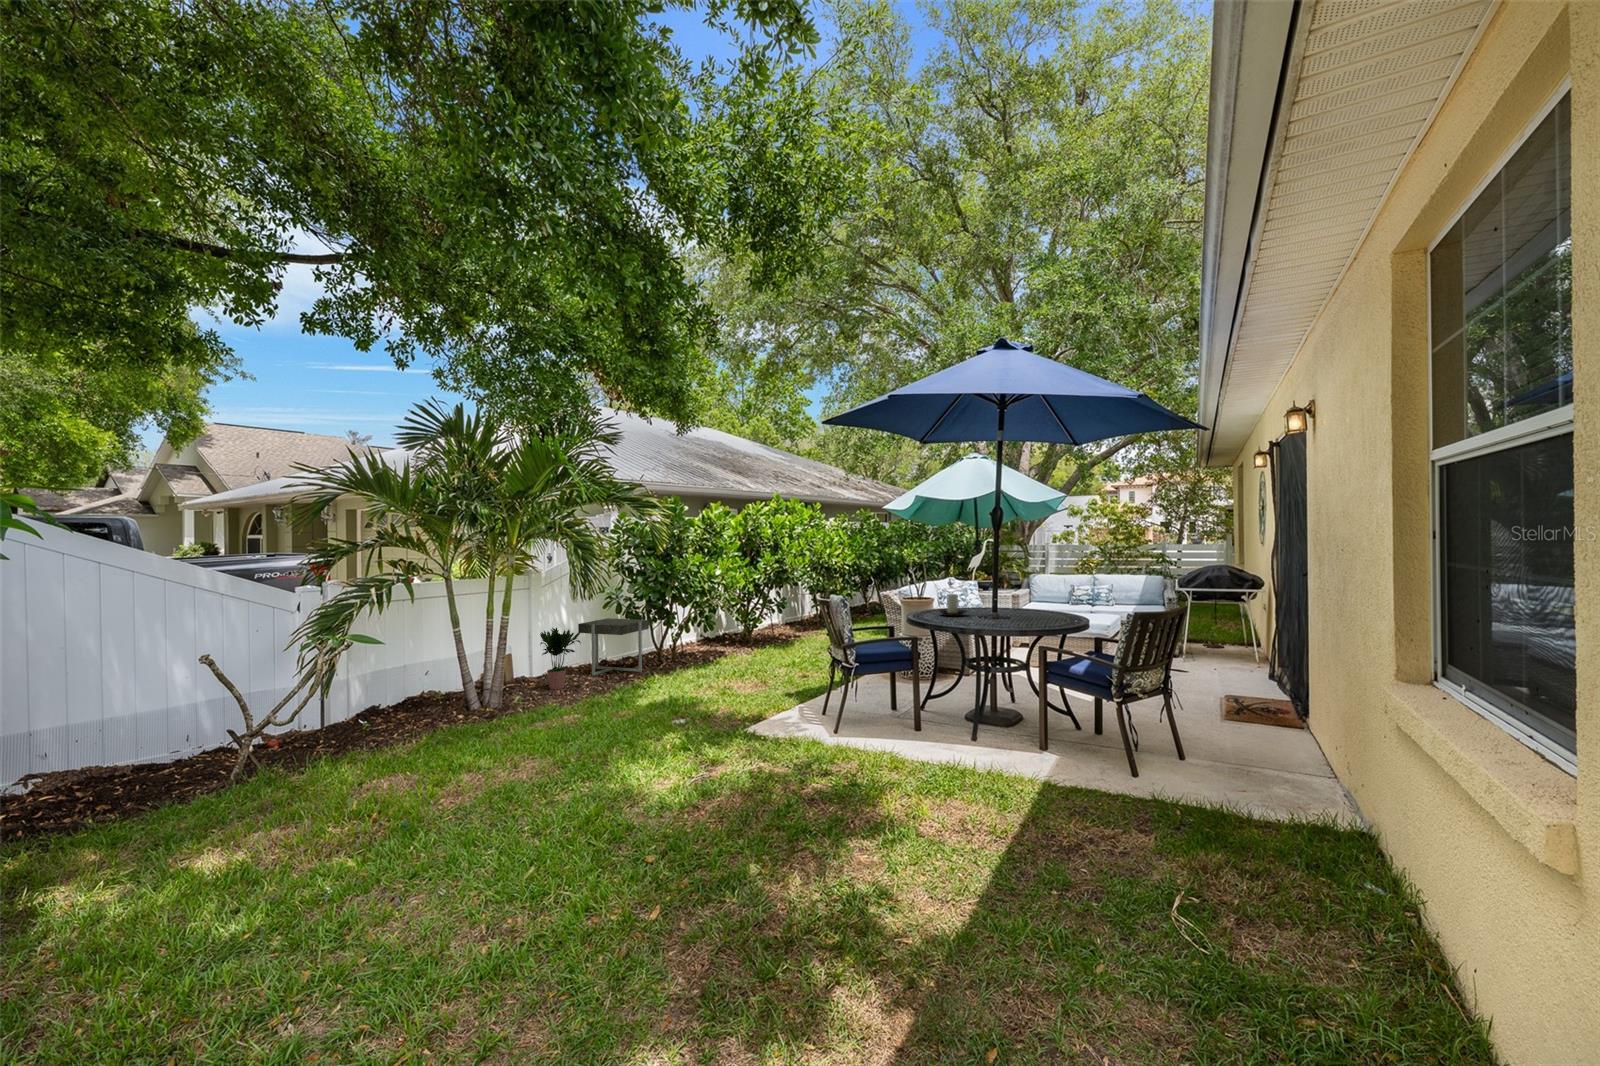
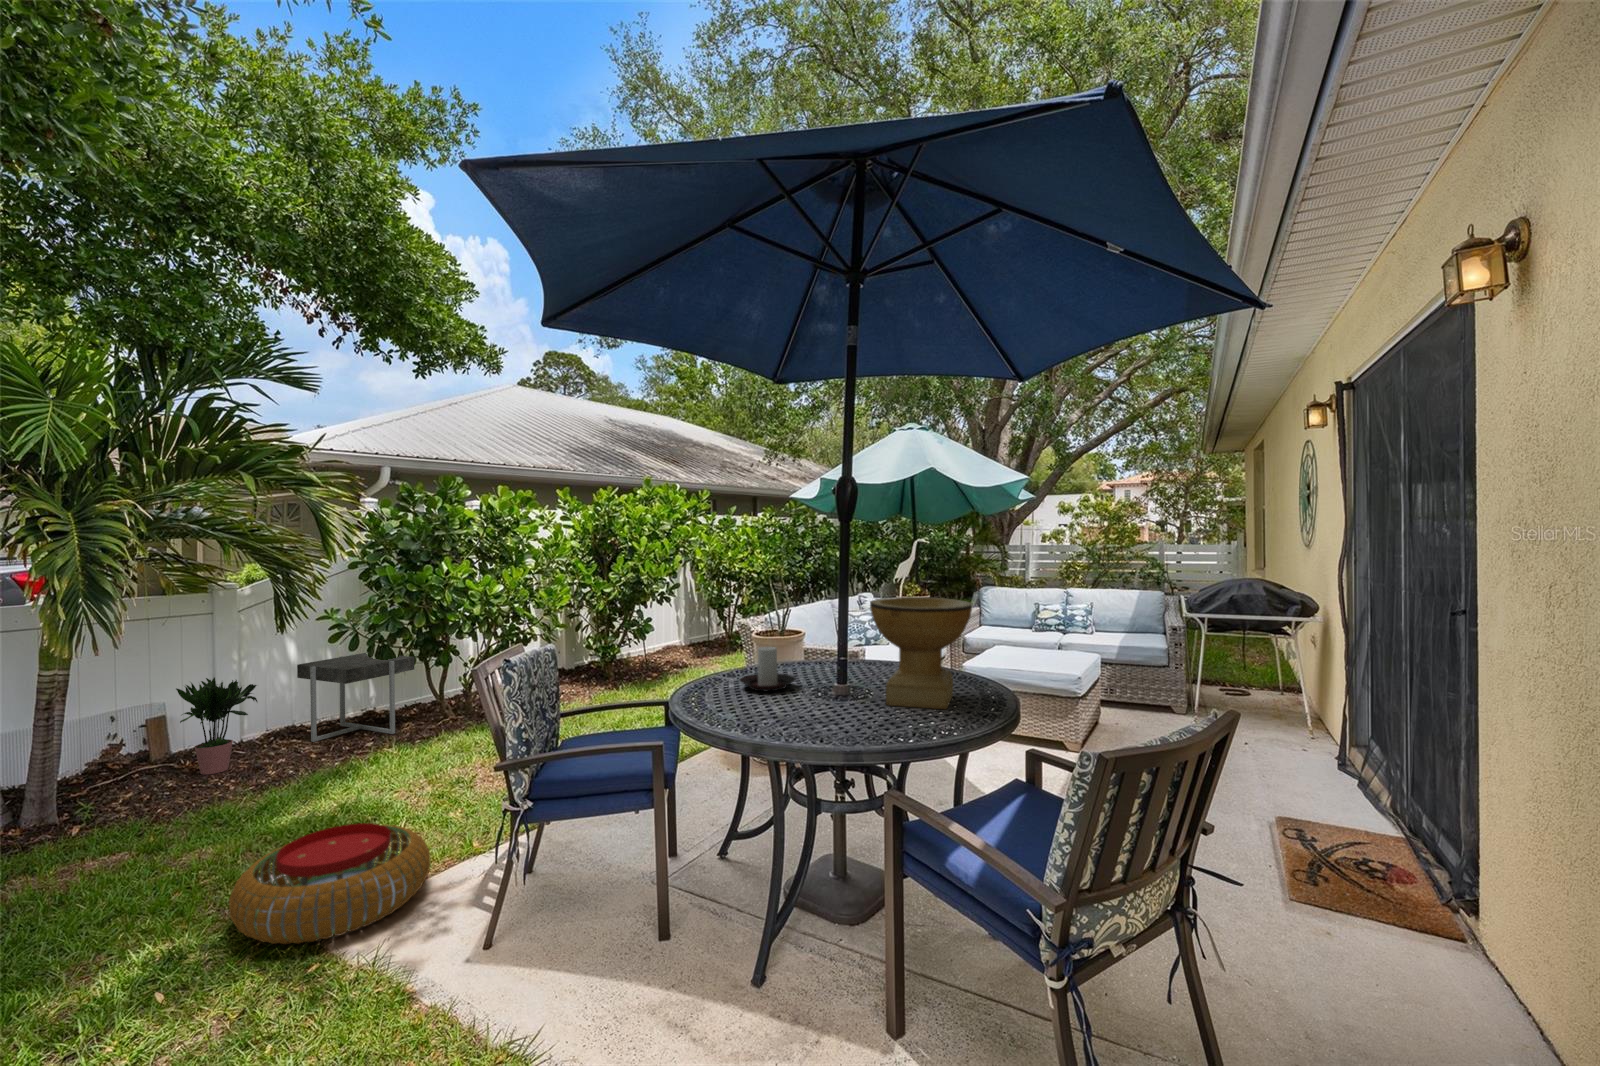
decorative bowl: none [1011,567,1065,620] -> present [870,597,972,709]
pouf: none [689,691,777,737] -> present [229,823,430,944]

